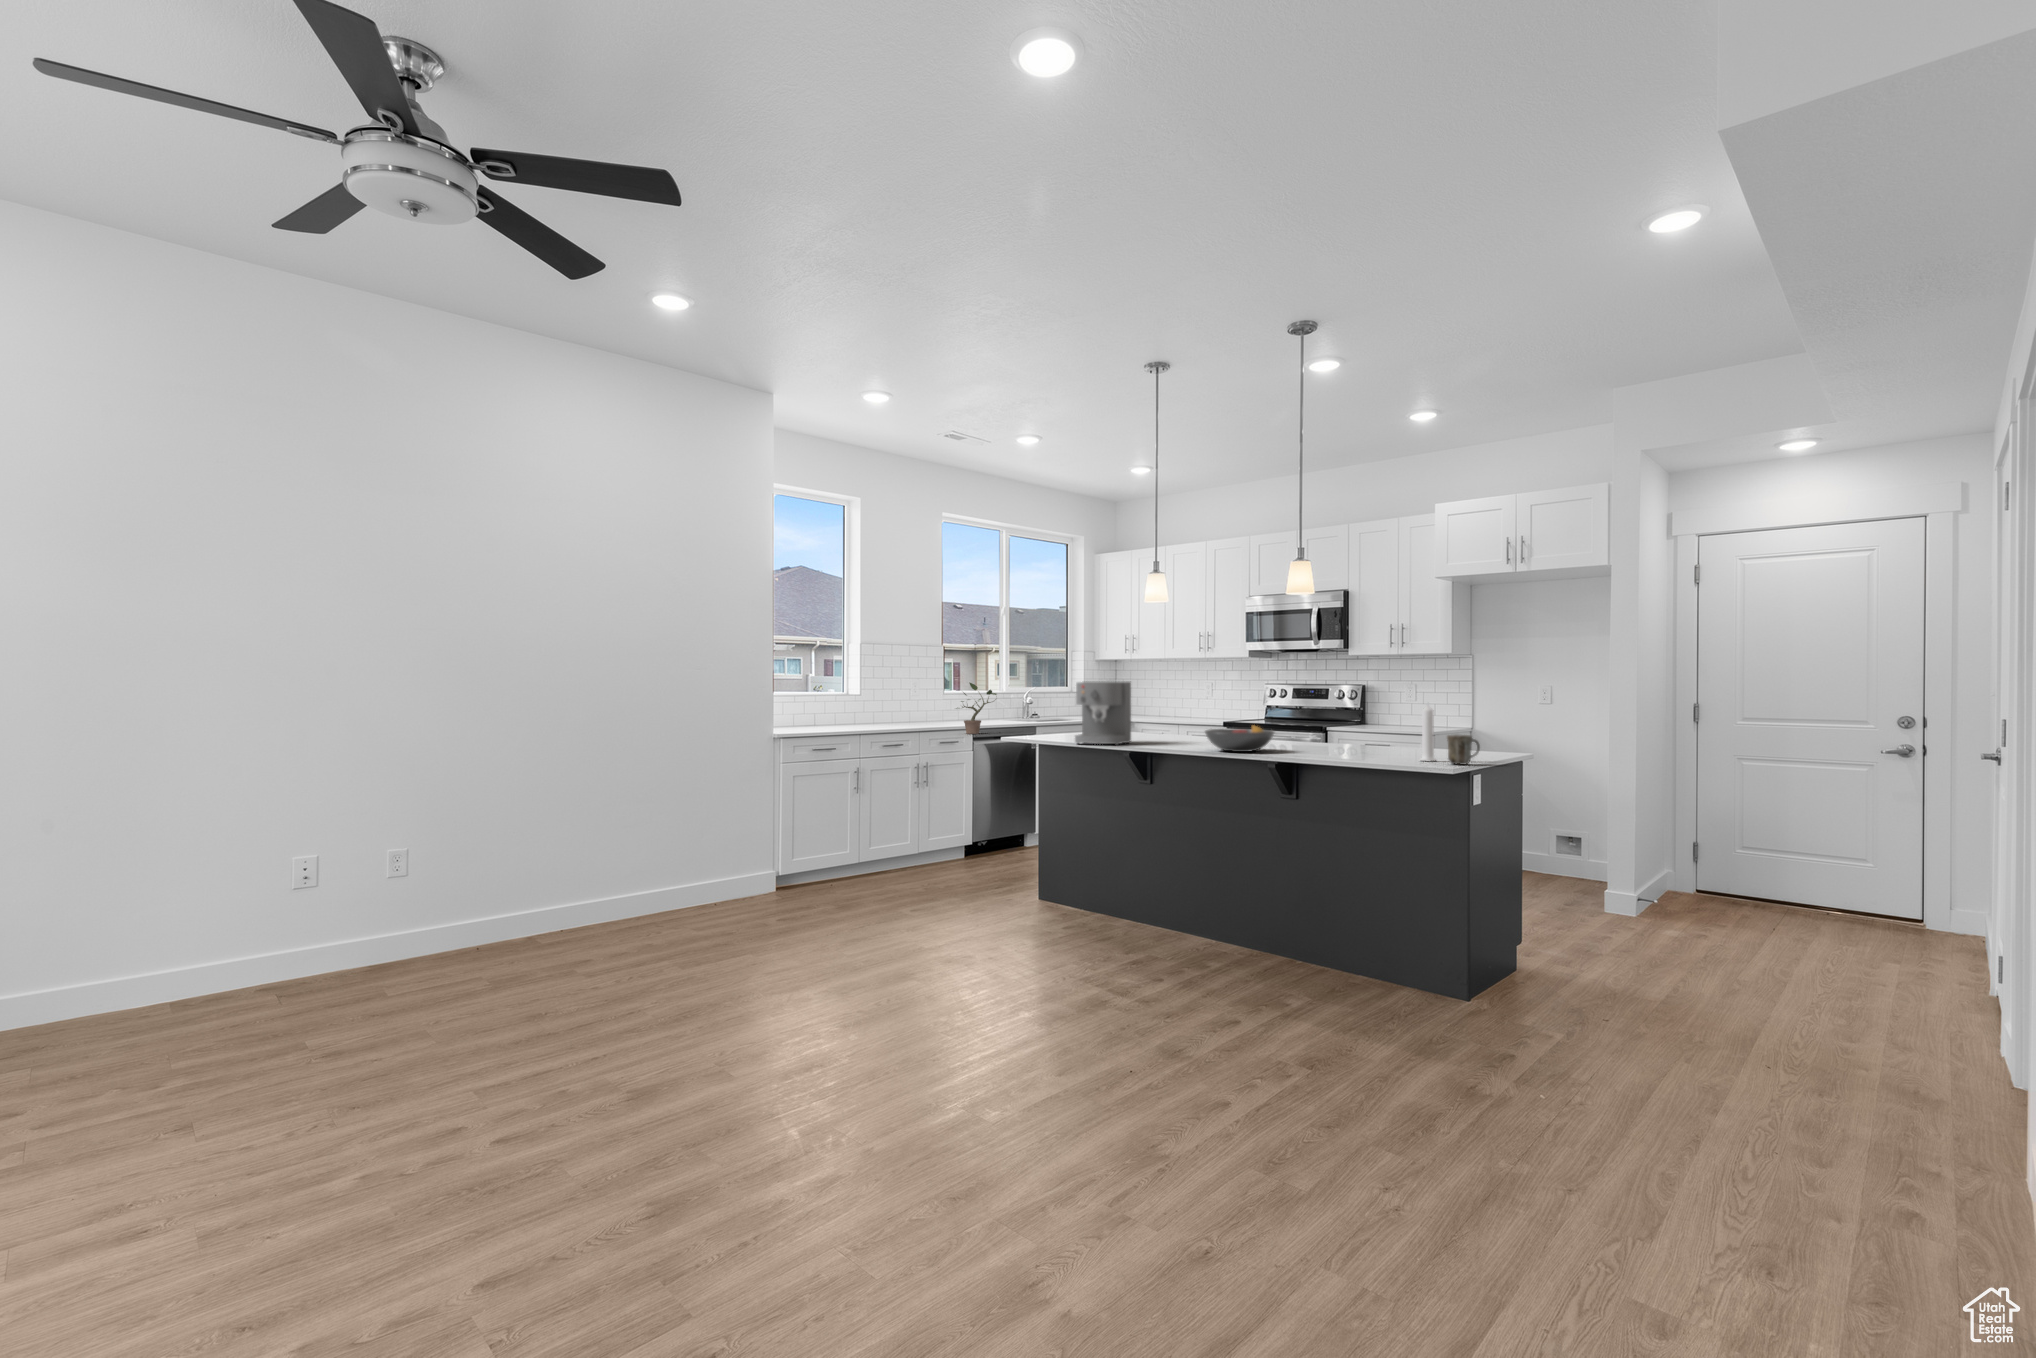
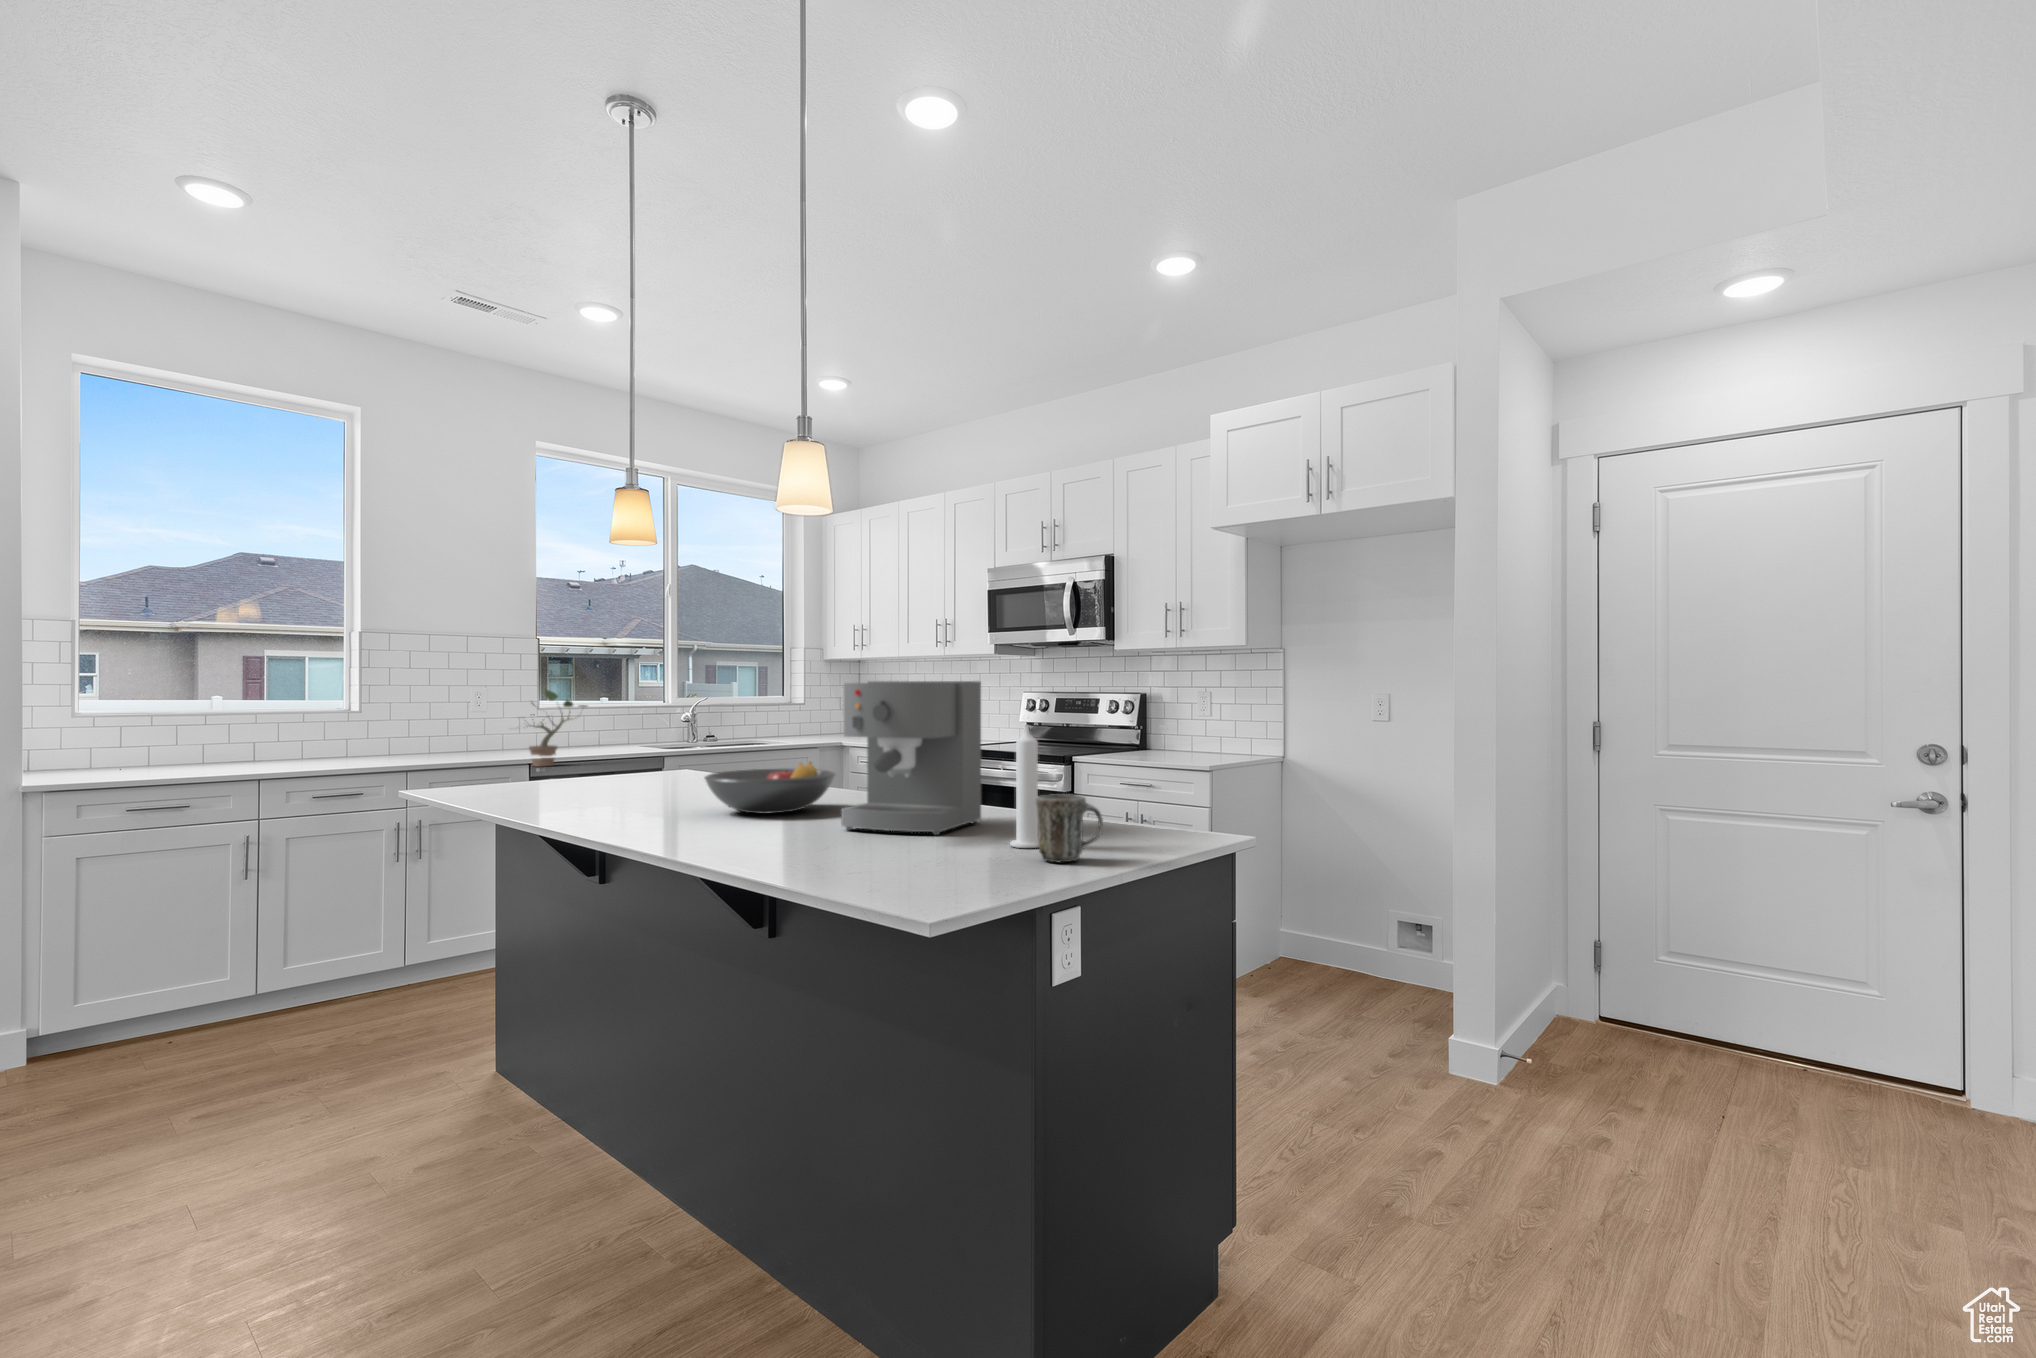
coffee maker: present [1075,681,1131,745] -> present [841,681,981,835]

